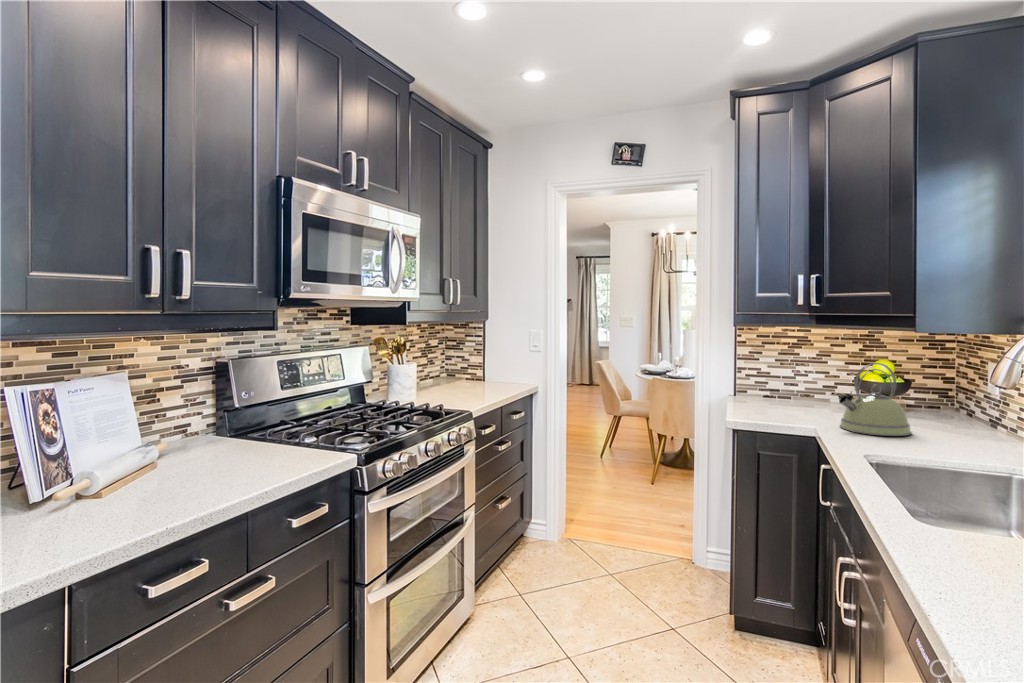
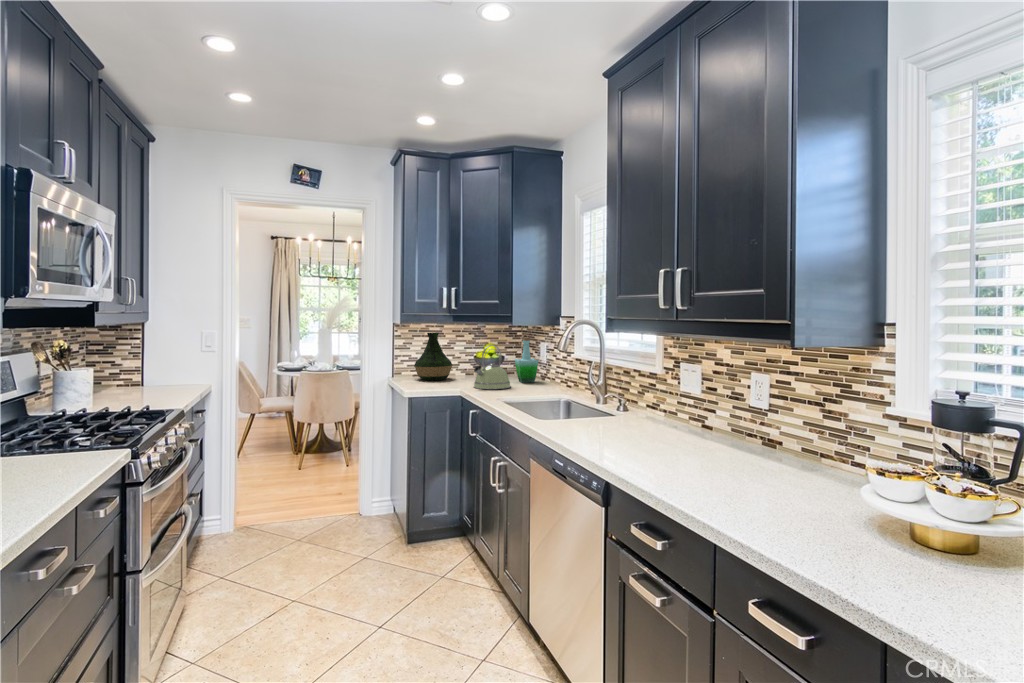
vase: none [757,339,818,407] -> present [414,333,452,380]
bottle: none [930,353,979,430] -> present [515,338,538,383]

